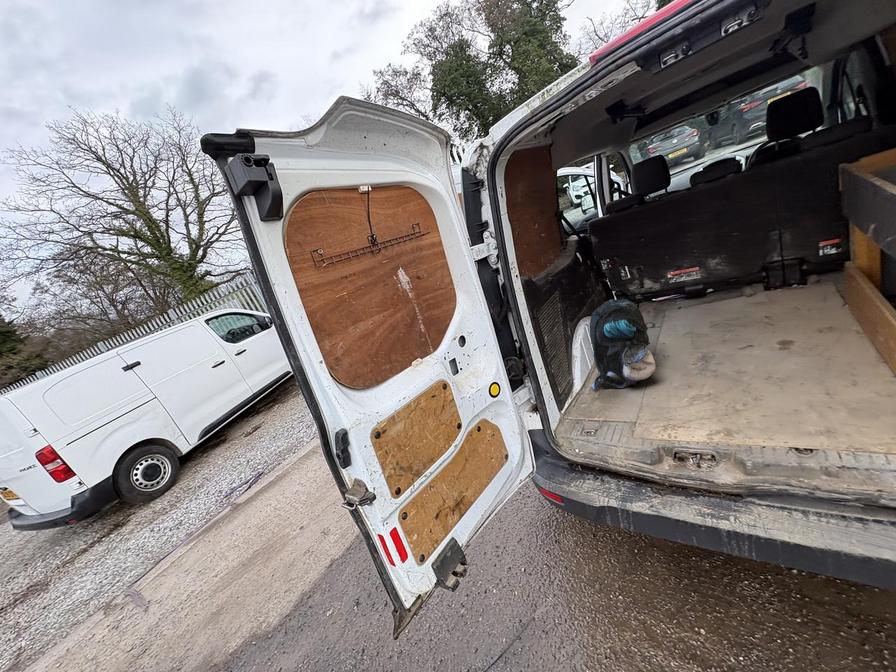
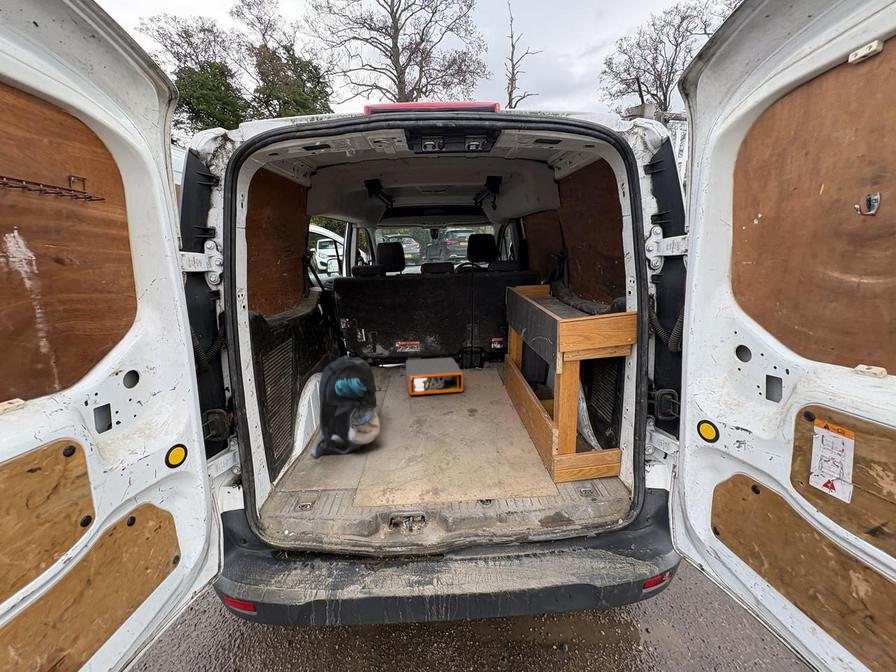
storage box: none [681,280,765,328] -> present [406,358,463,395]

